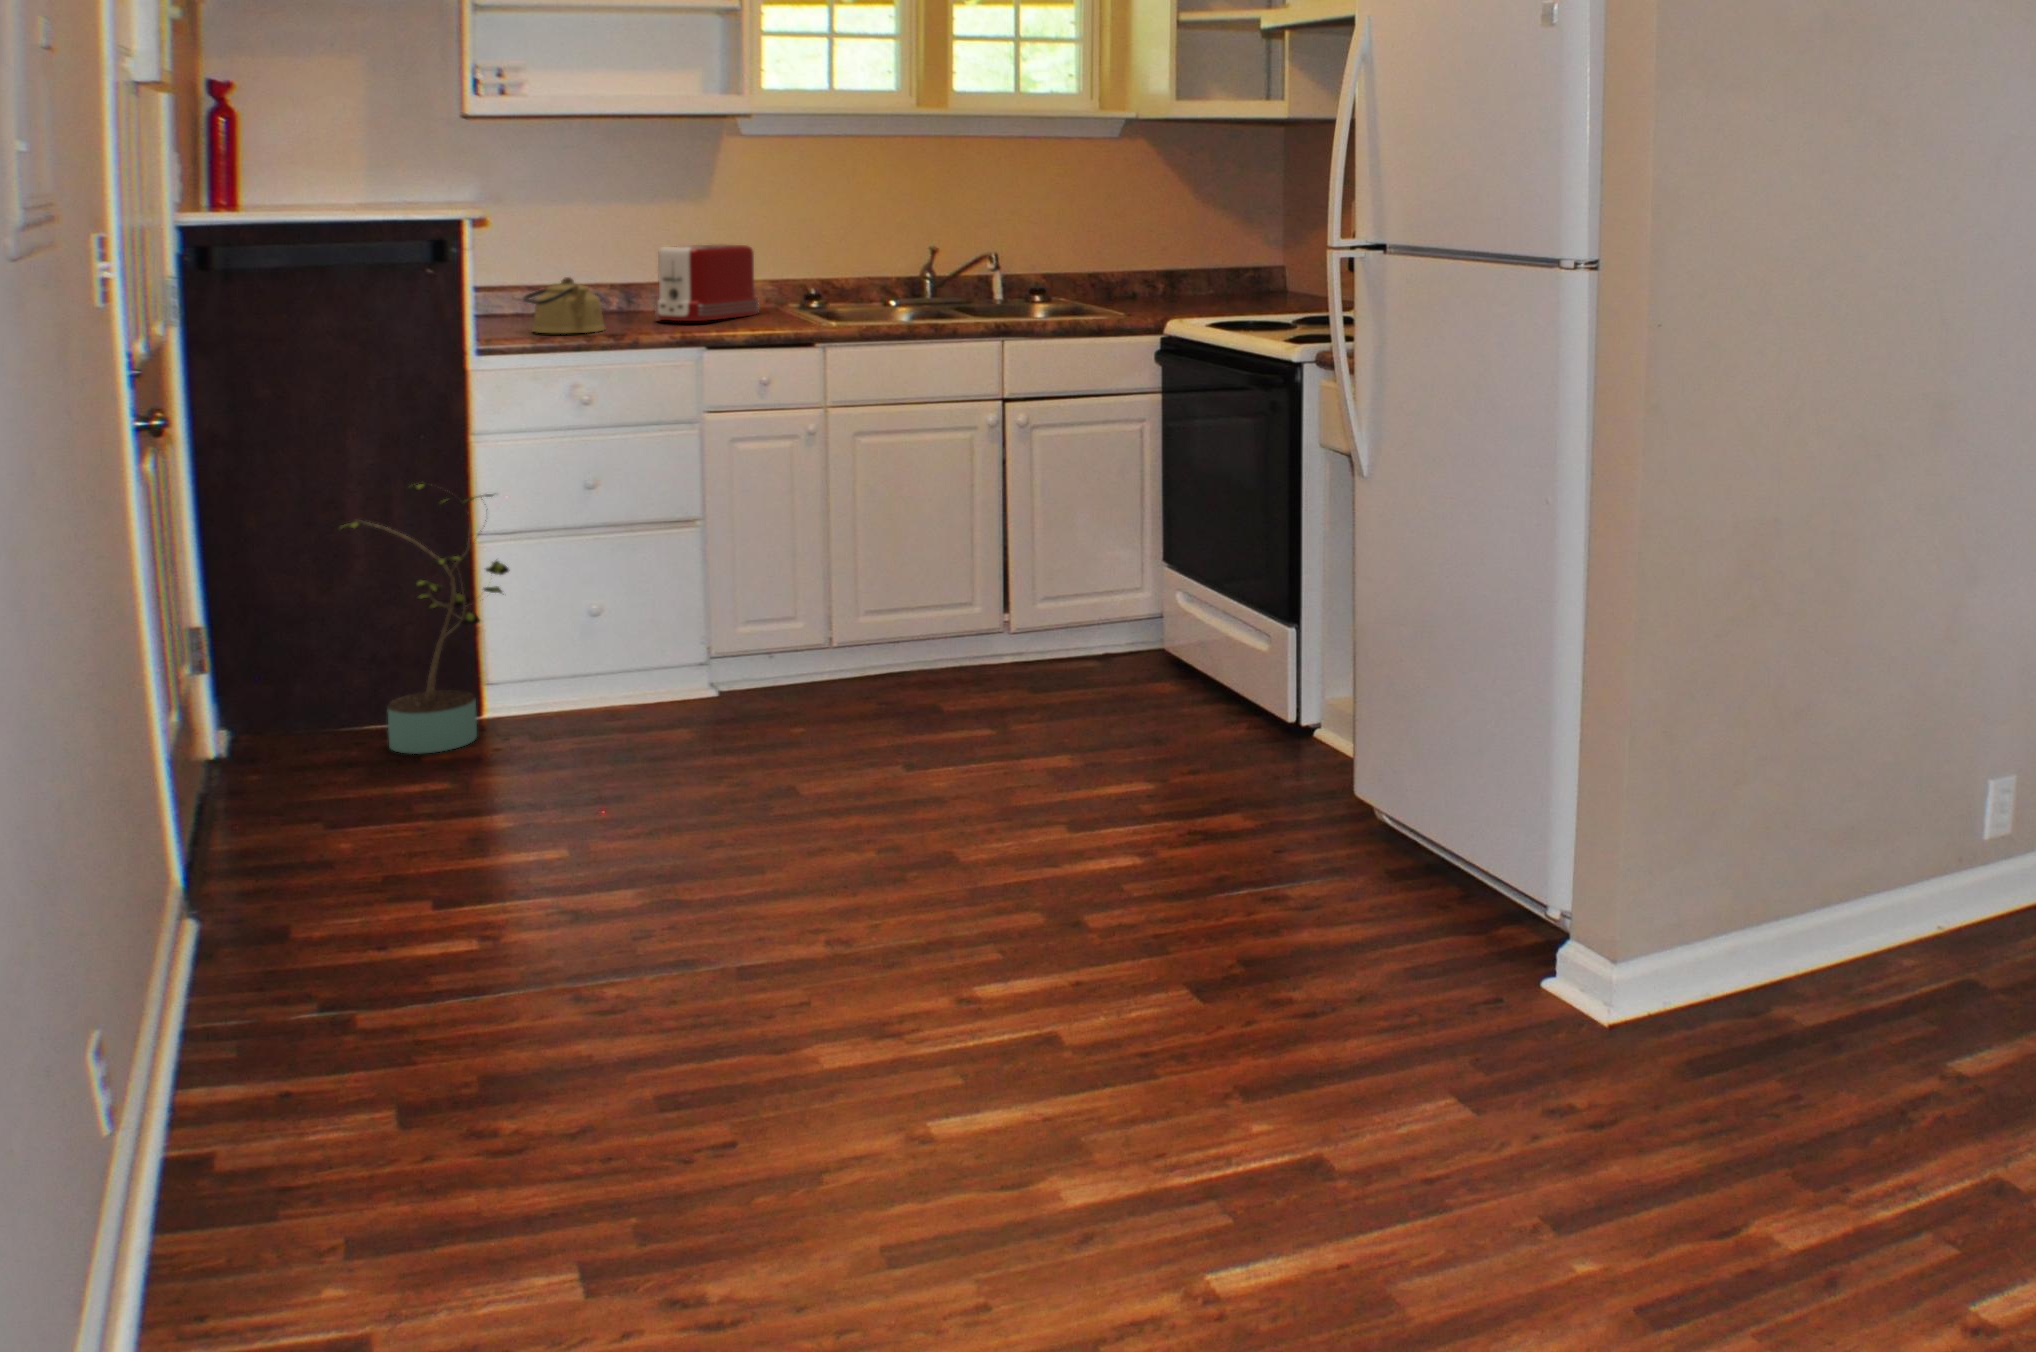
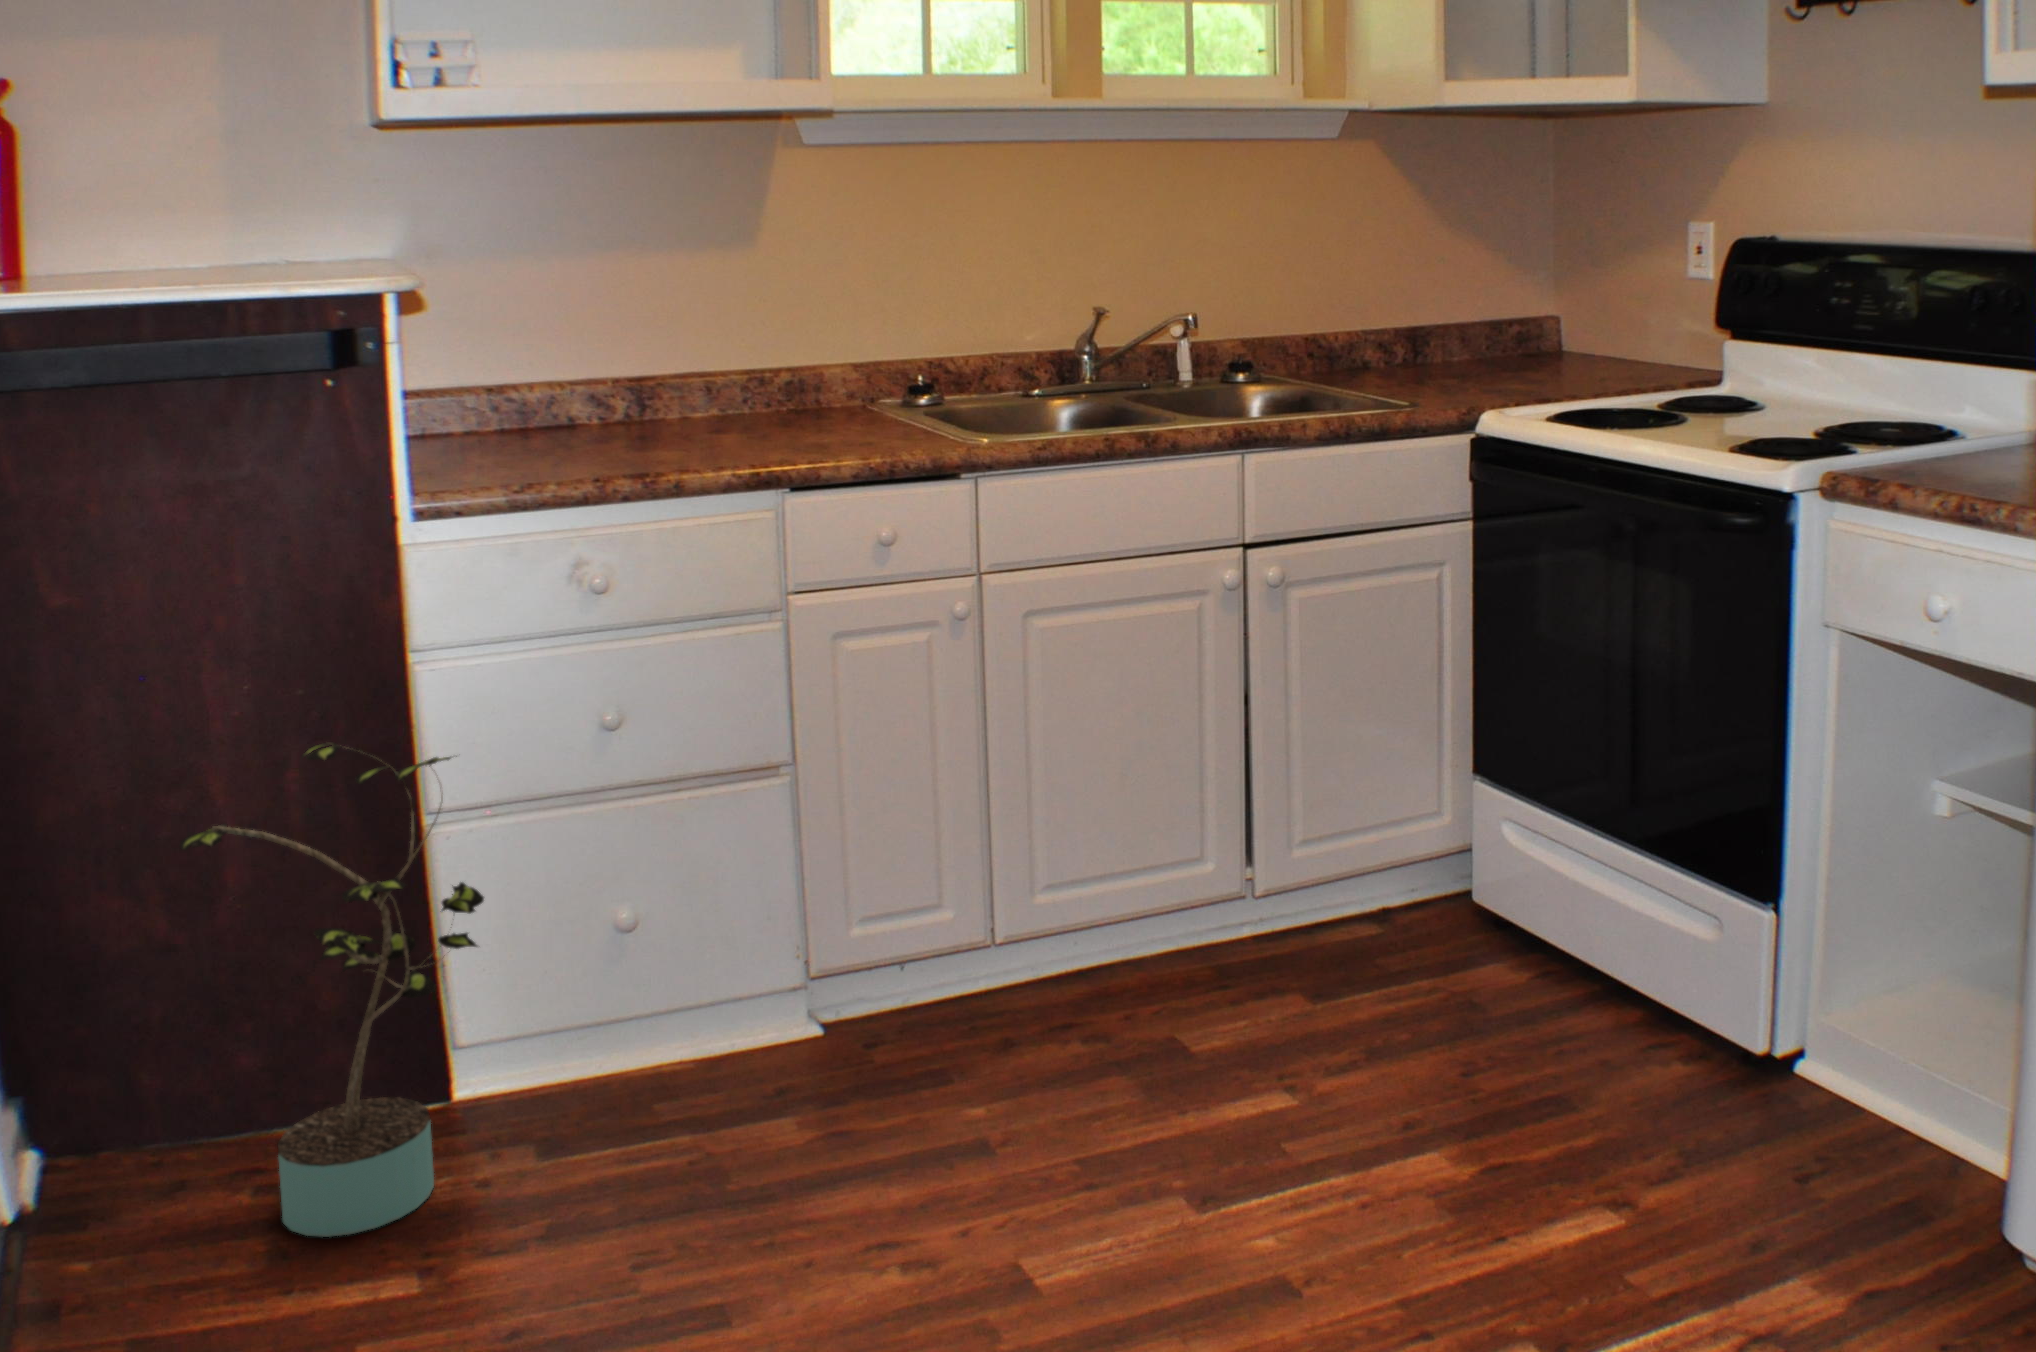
toaster: present [656,245,759,321] -> none [688,315,843,438]
kettle: present [523,277,606,333] -> none [483,376,617,469]

